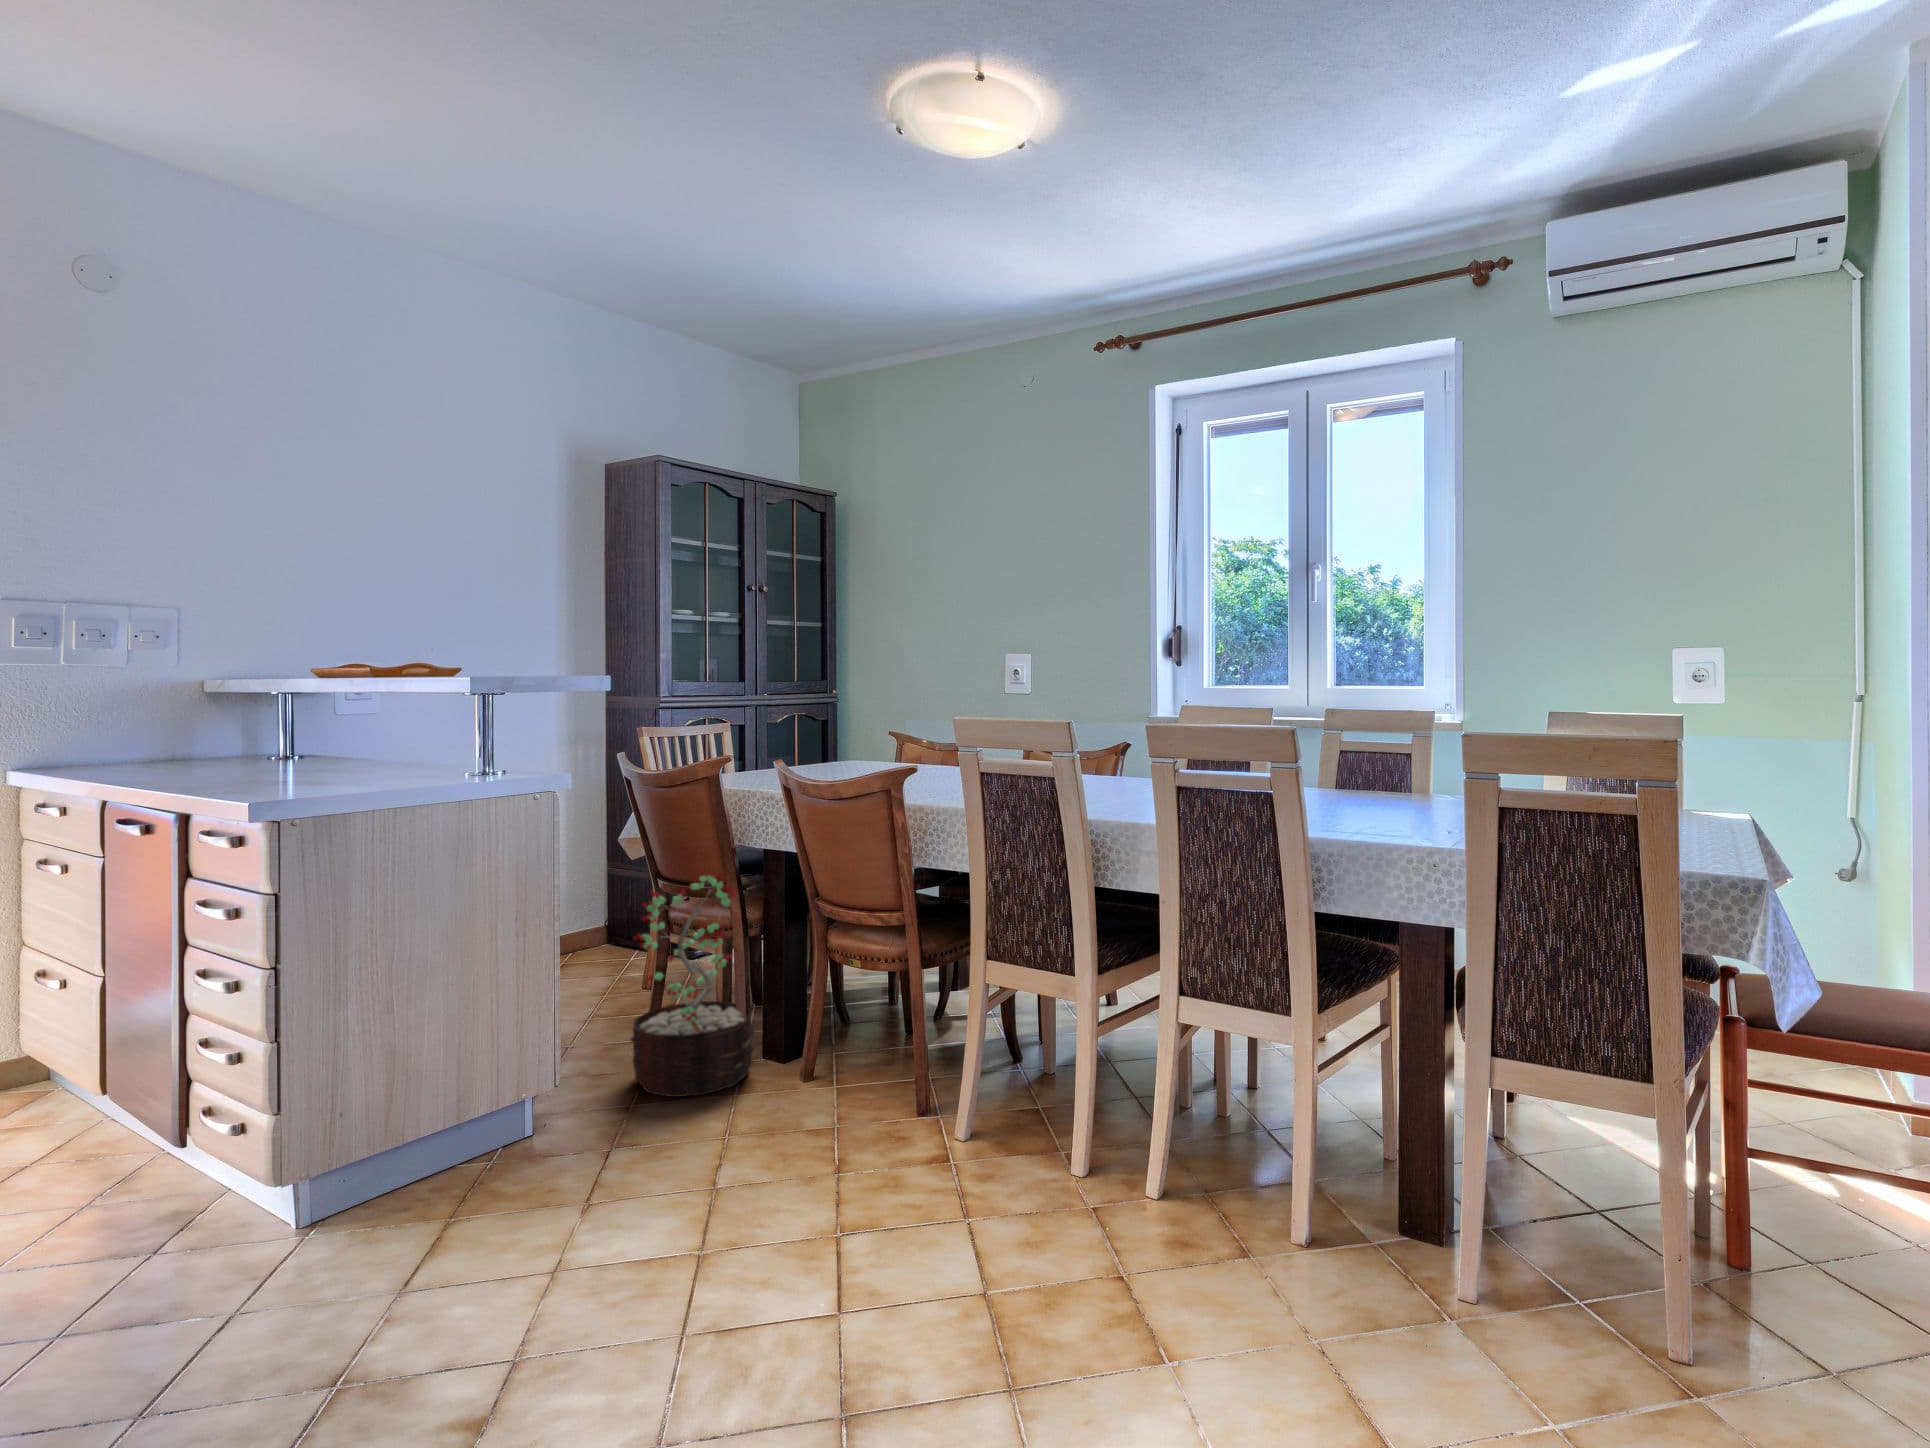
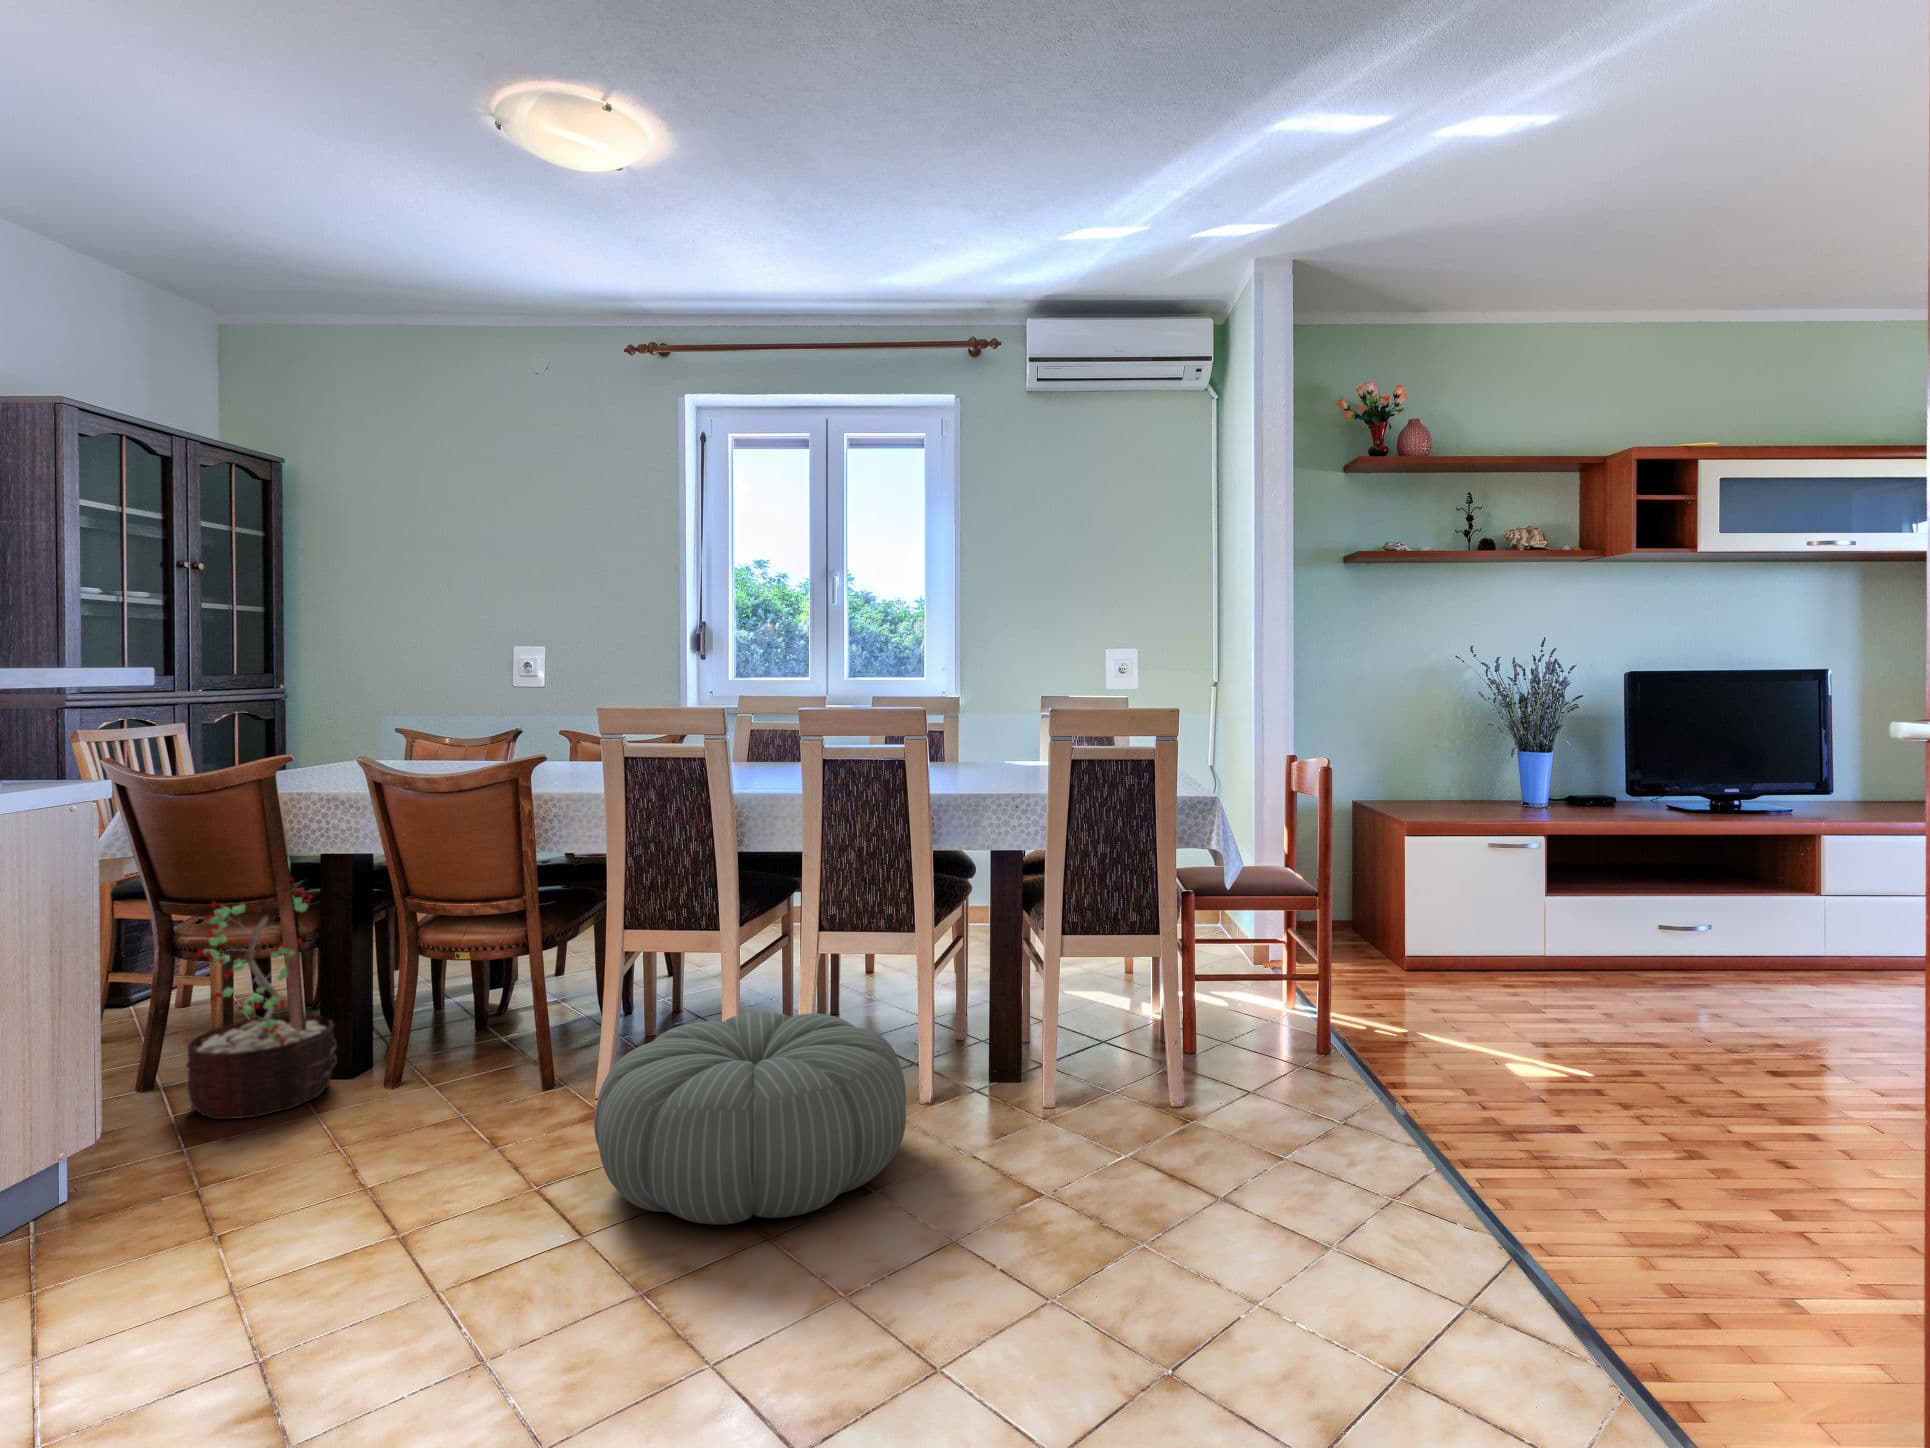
pouf: none [868,1084,1241,1369] -> present [594,1012,906,1225]

